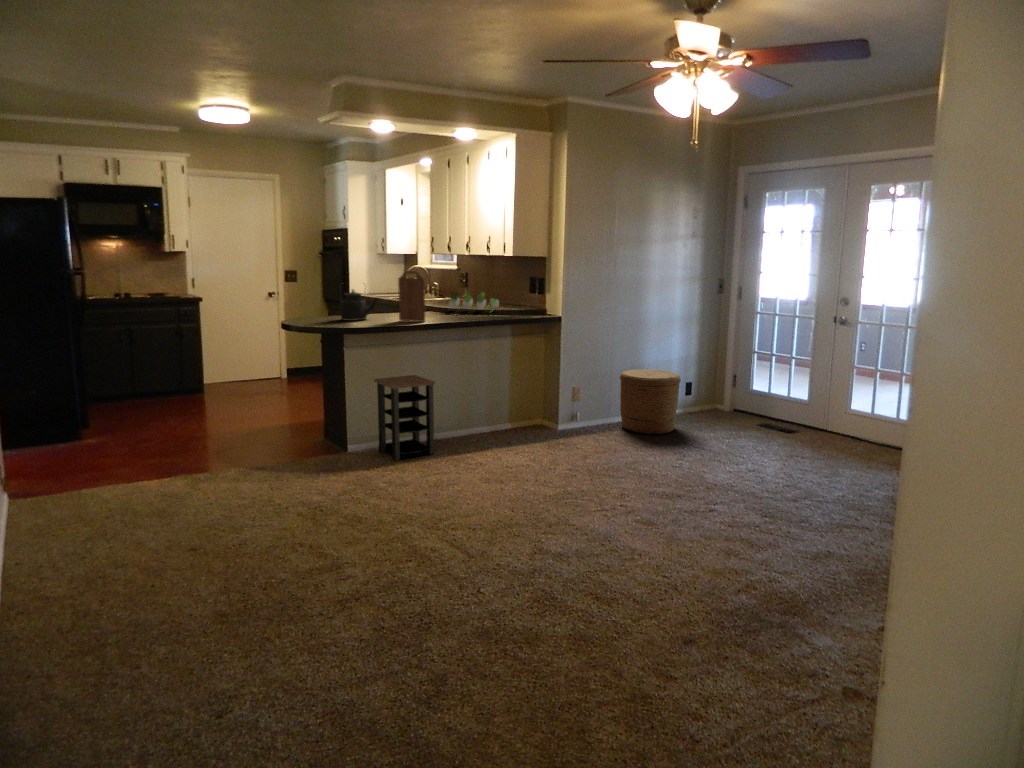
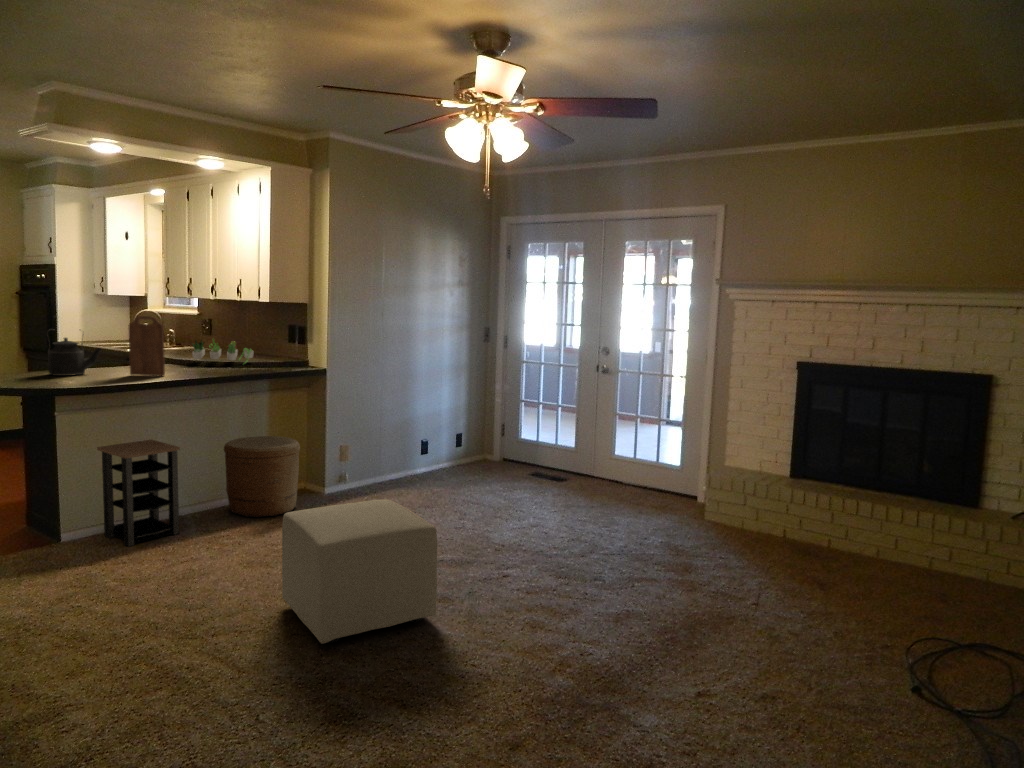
woven basket: present [620,369,681,434] -> present [224,436,300,517]
ottoman: none [508,435,639,551] -> present [282,499,437,644]

